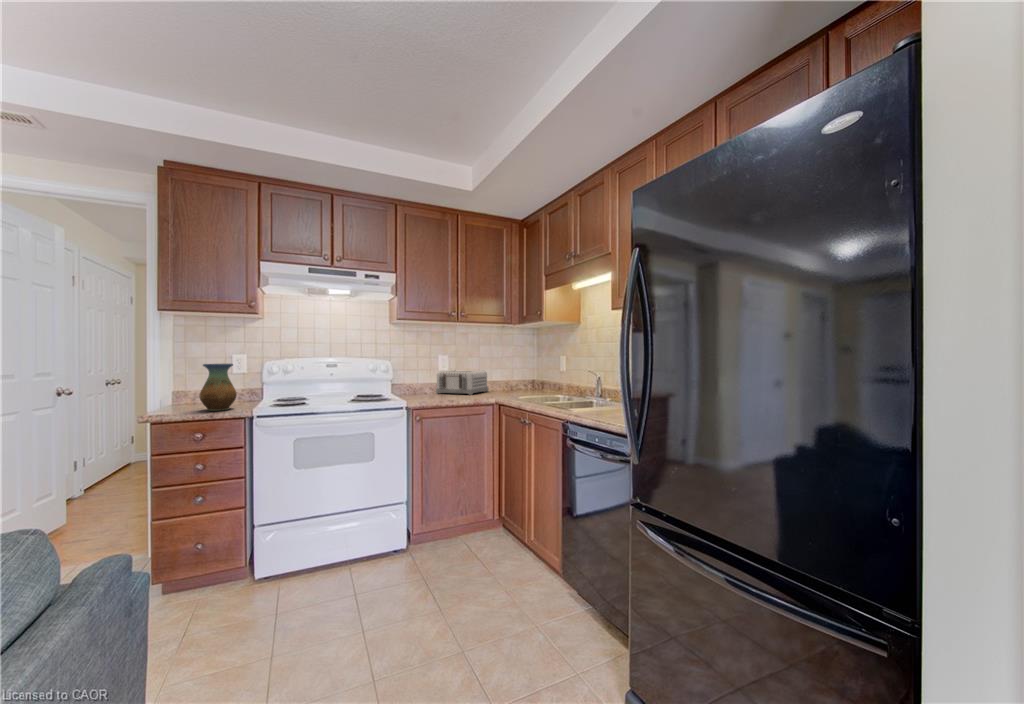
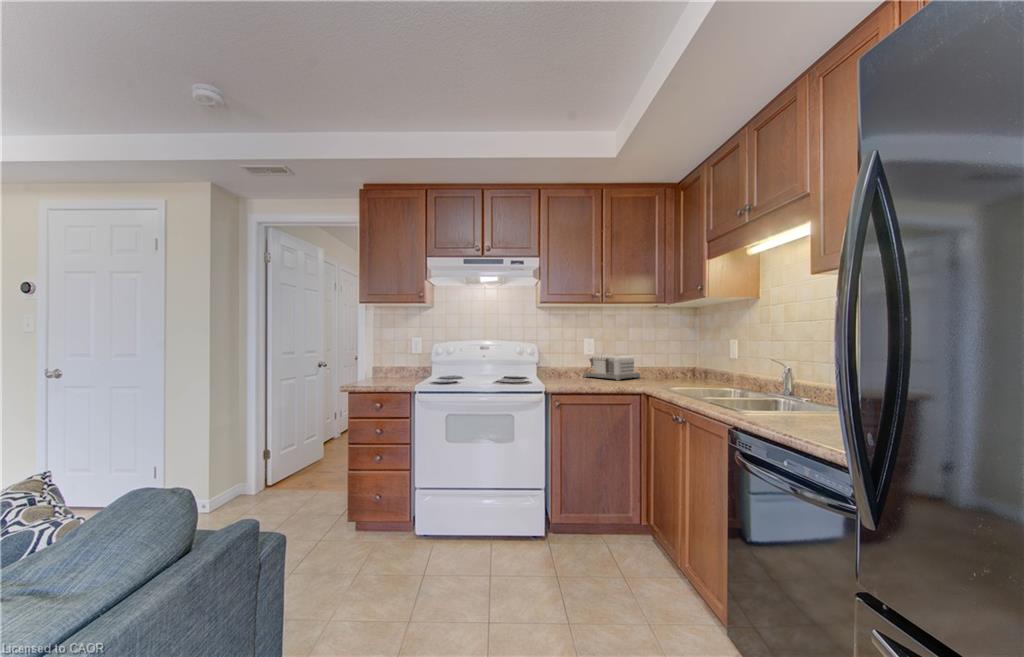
vase: present [200,364,237,411] -> none [378,342,405,382]

